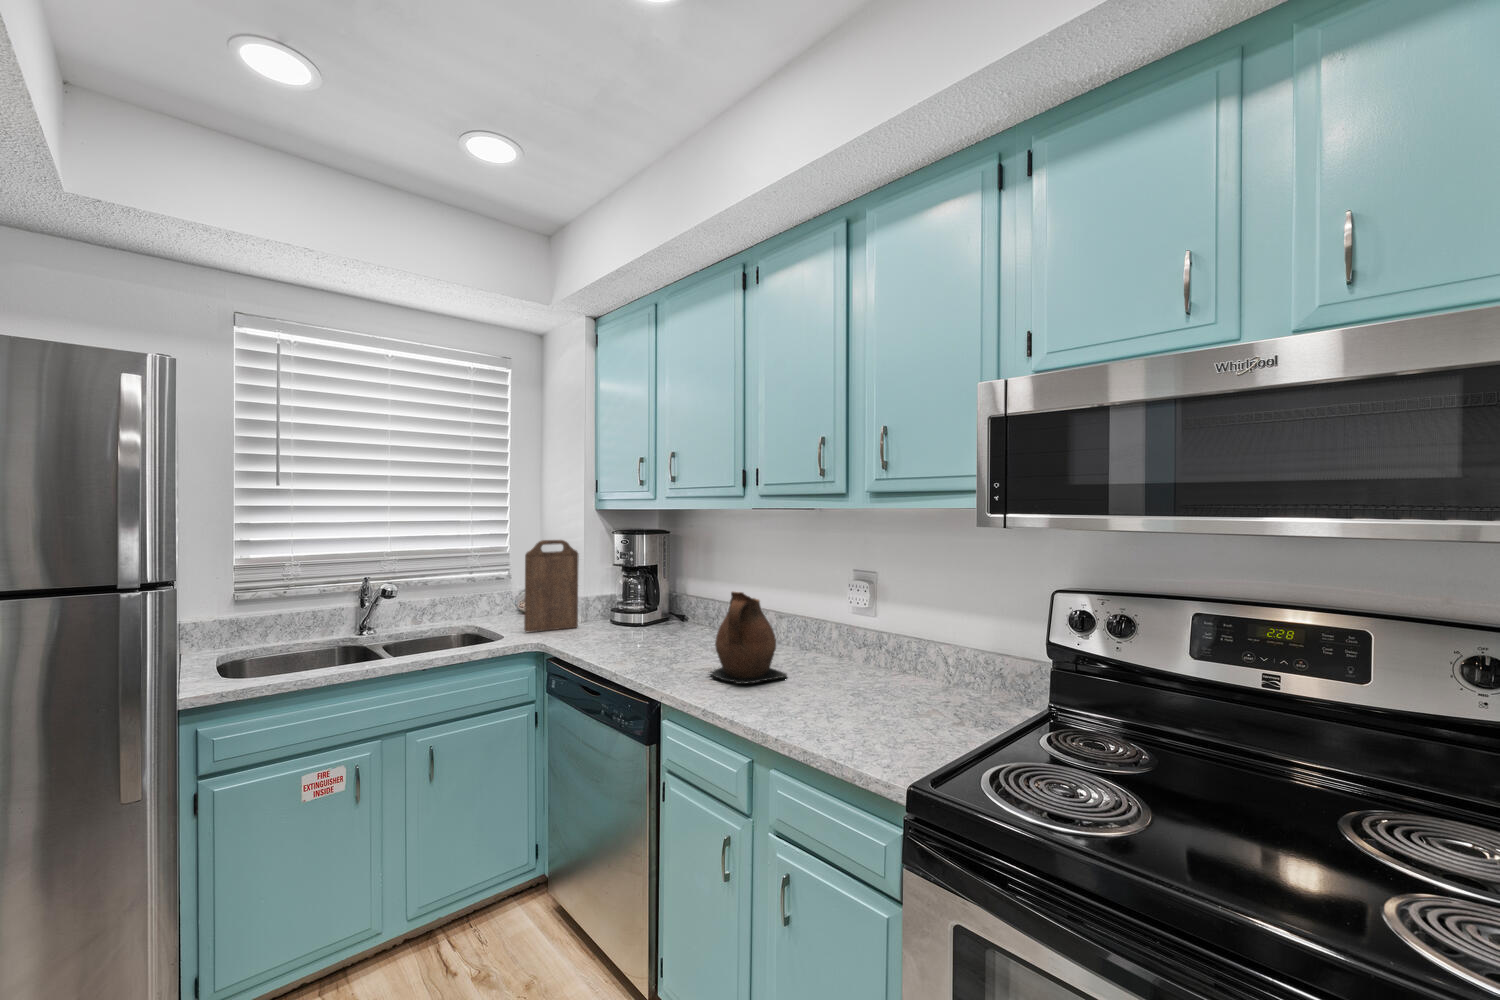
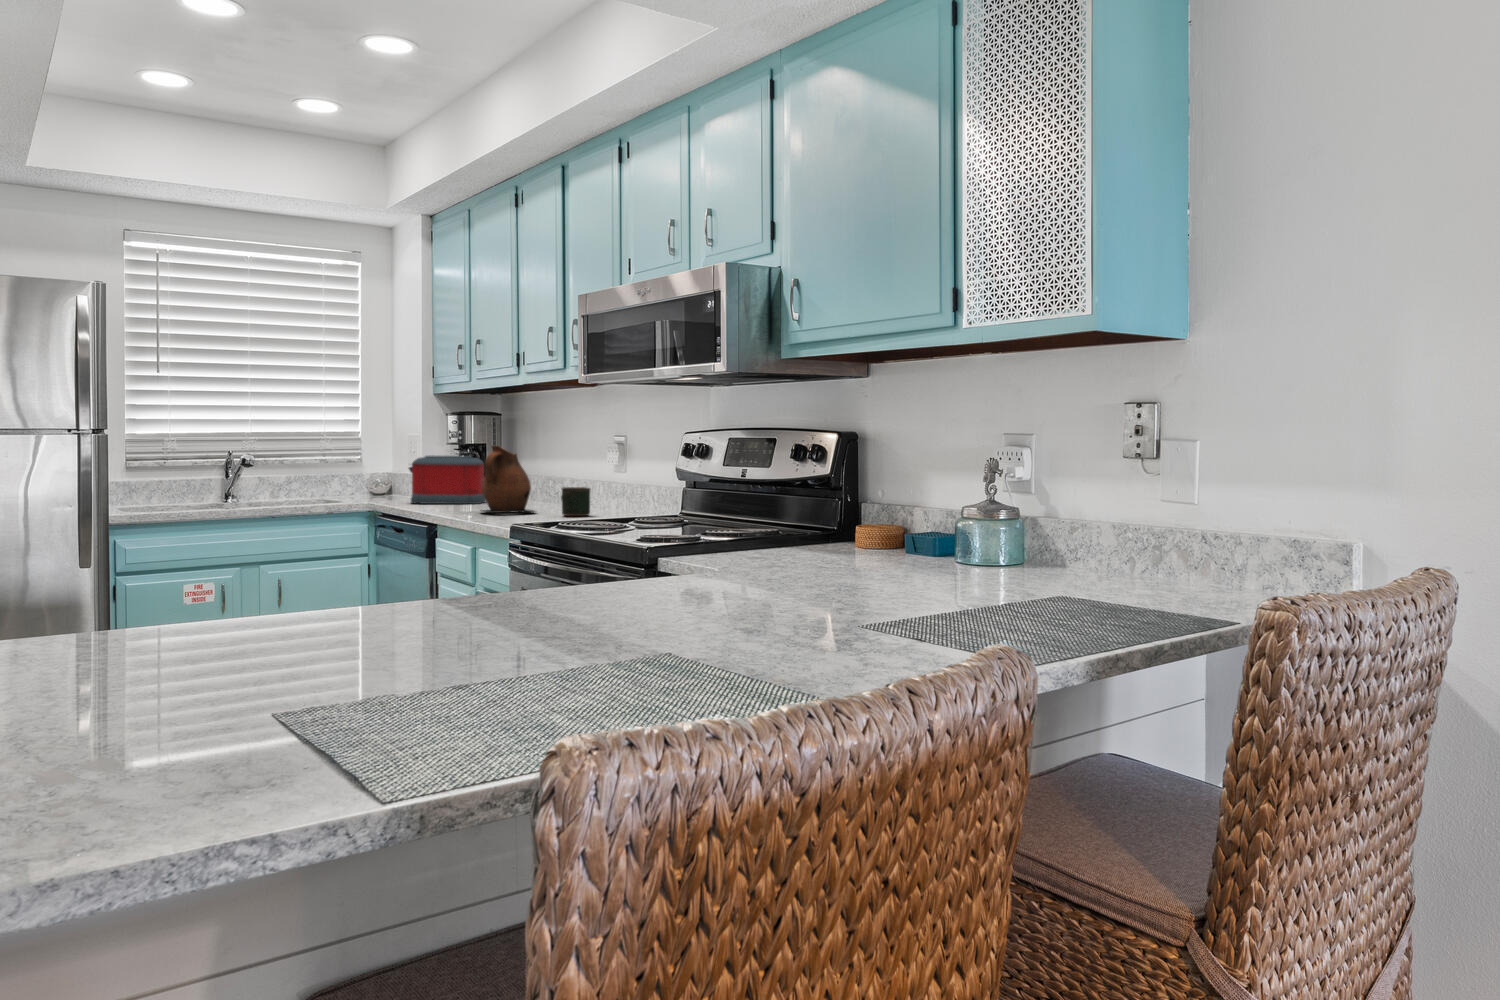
cutting board: present [524,540,579,632] -> none [363,420,412,501]
toaster: none [582,581,670,642] -> present [409,456,485,504]
mug: none [831,645,870,689] -> present [561,487,591,516]

